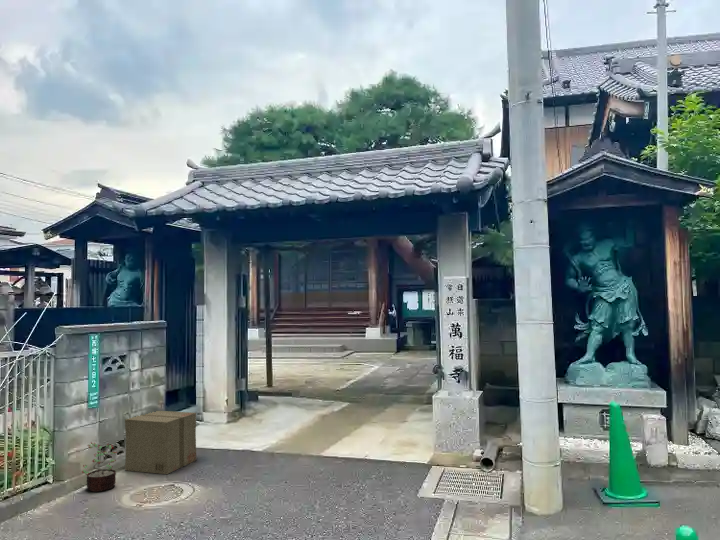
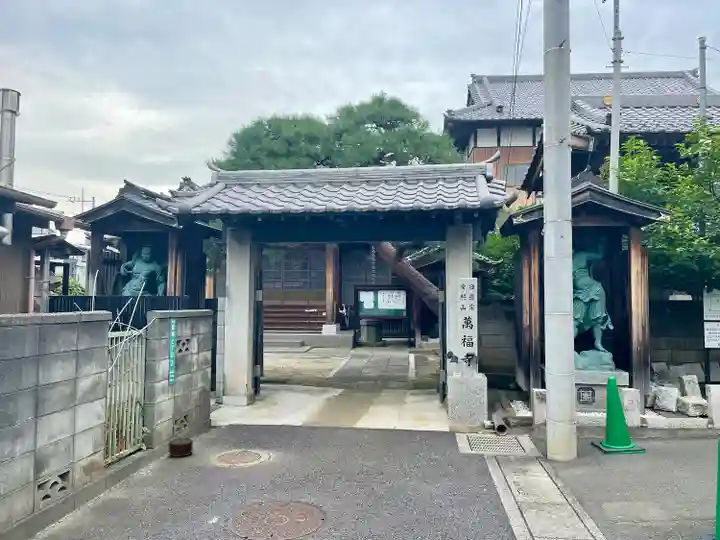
cardboard box: present [125,411,196,474] -> none [189,390,247,443]

